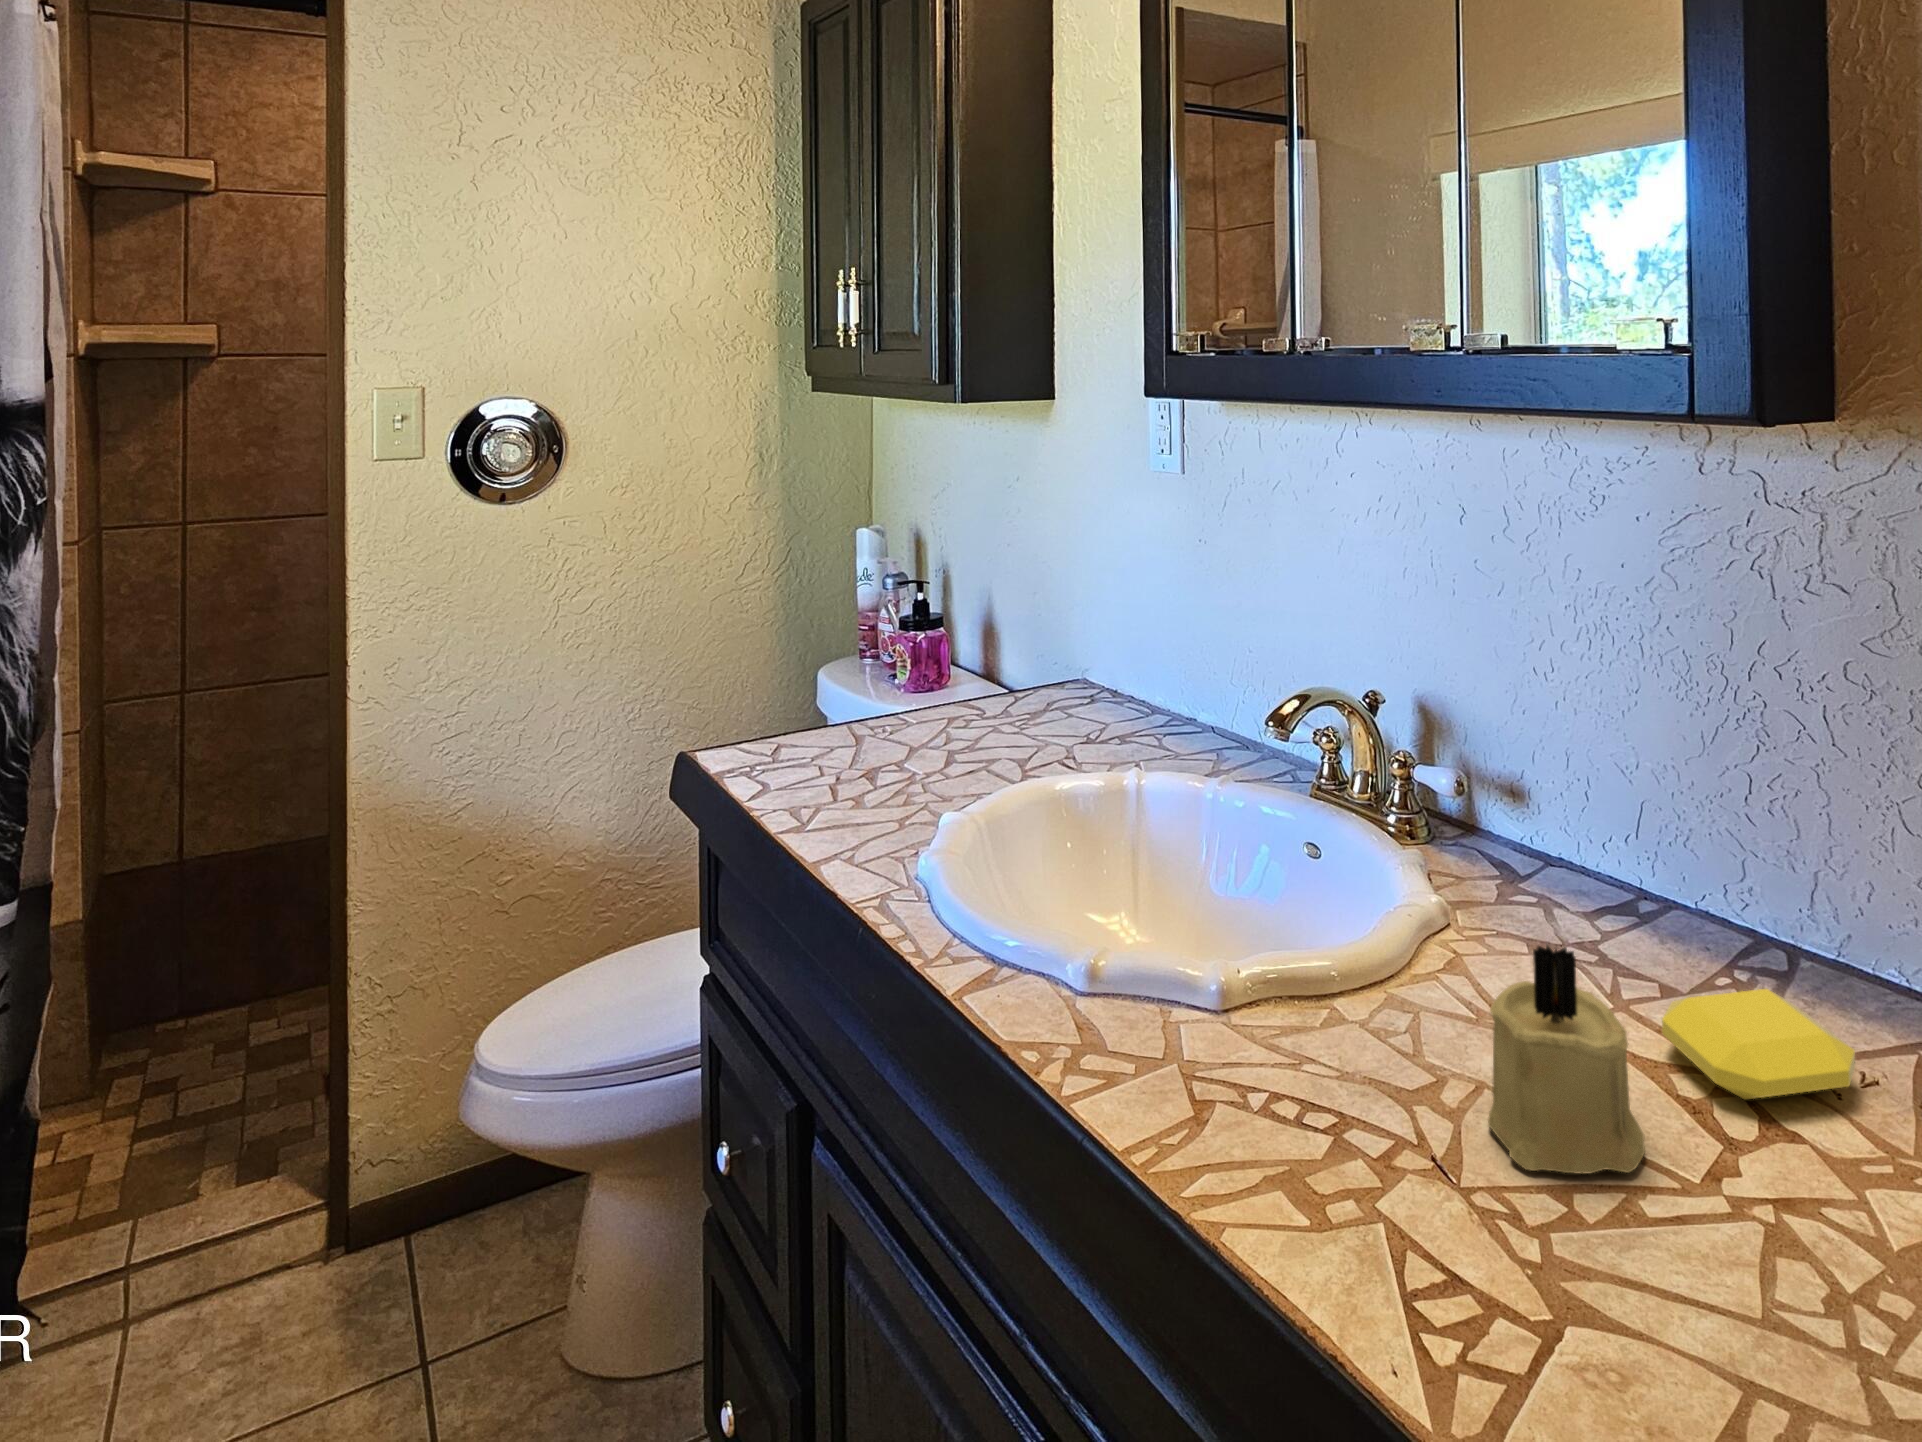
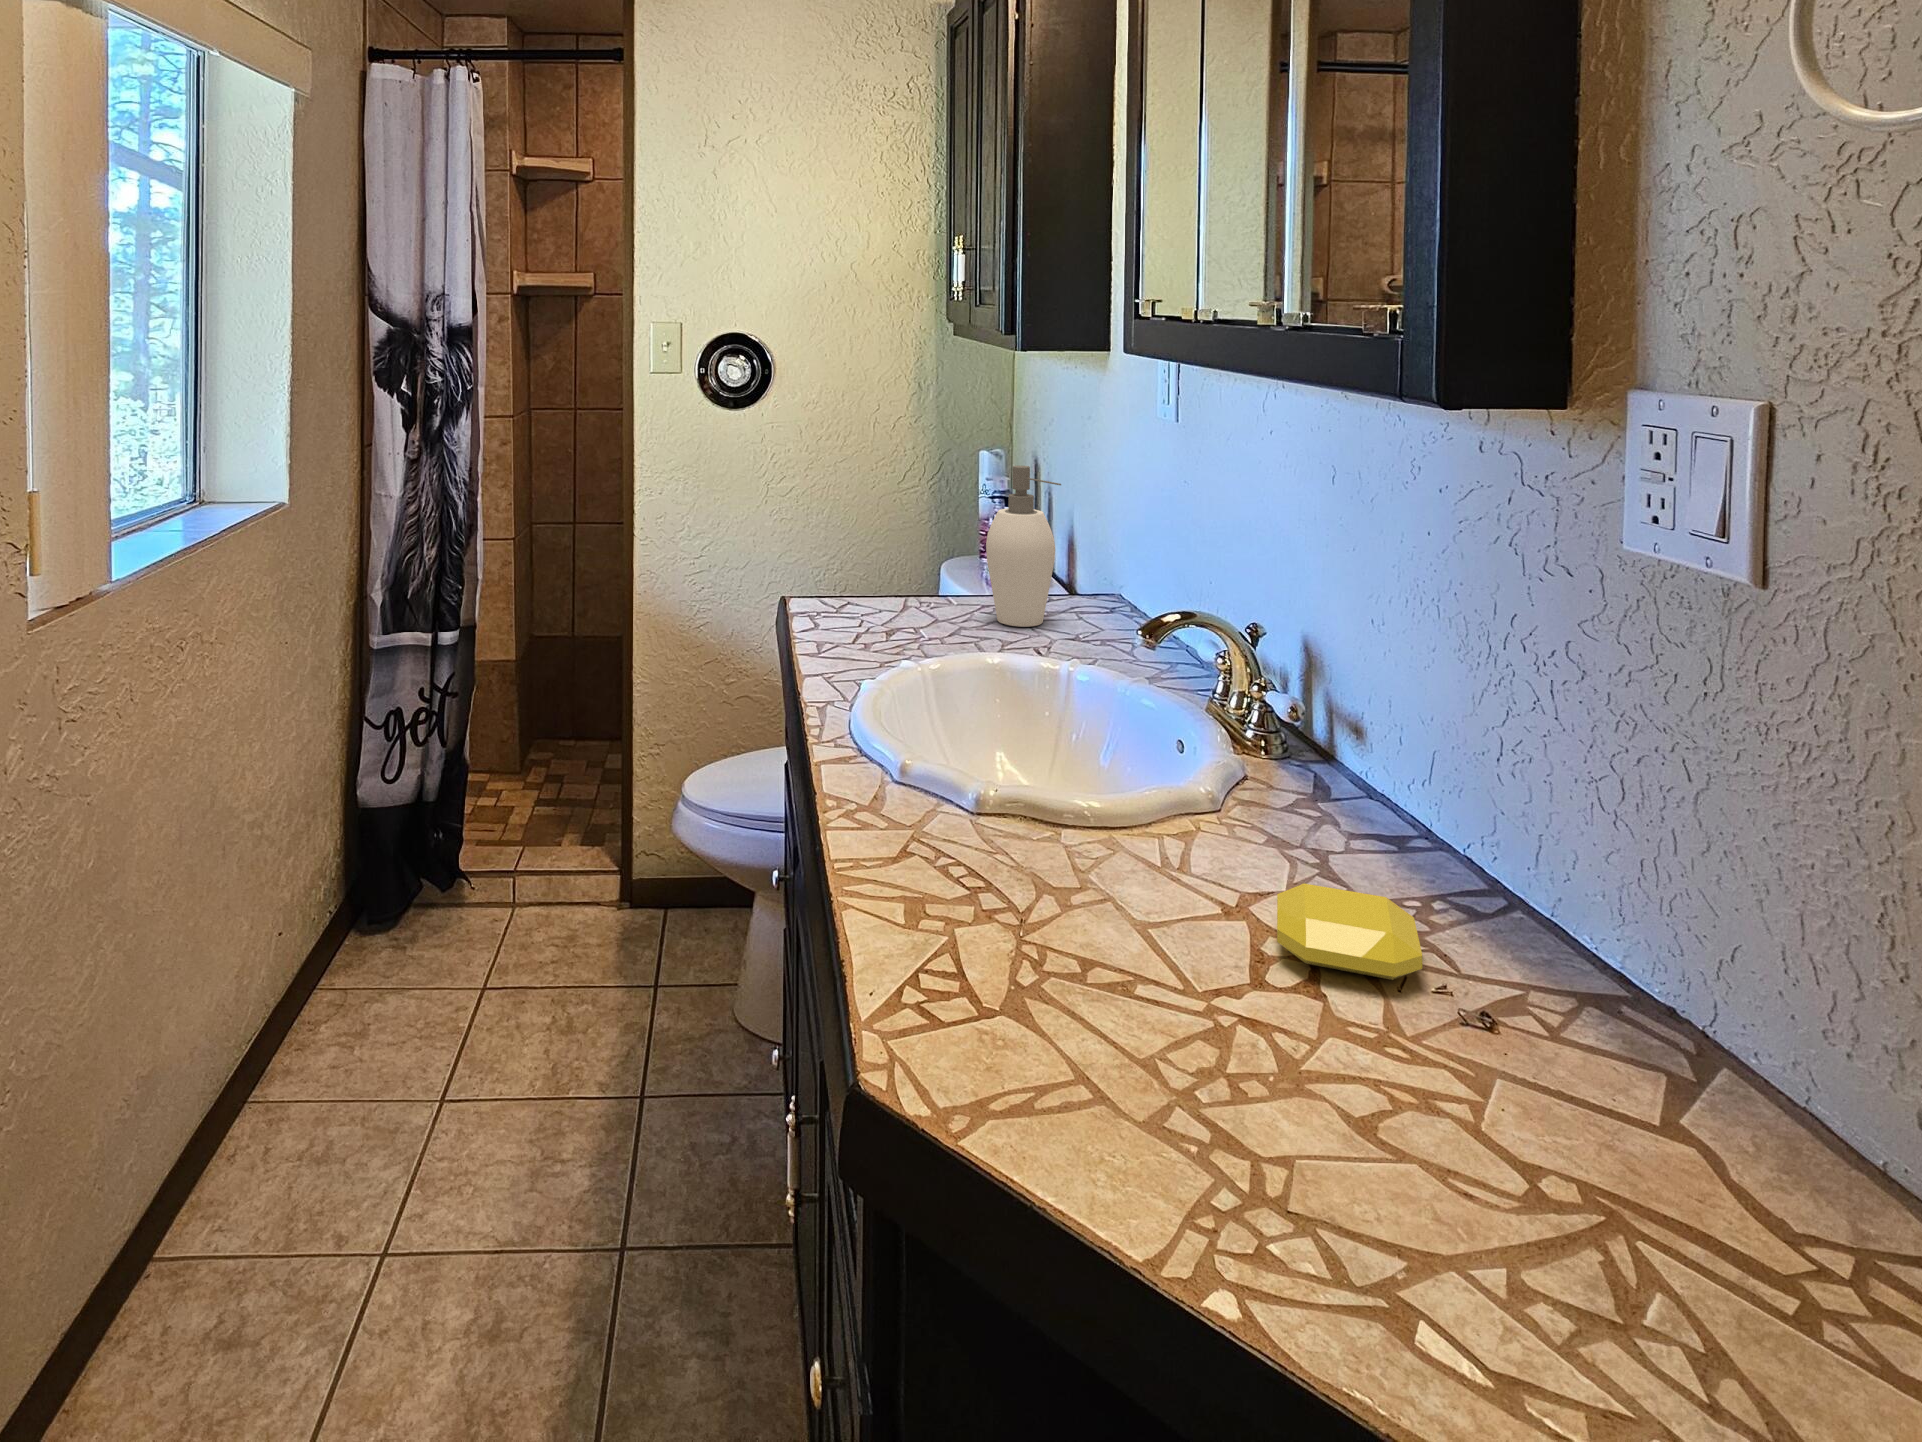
soap dispenser: none [977,538,1078,738] -> present [986,465,1061,627]
candle: present [1488,946,1645,1174] -> none [1073,793,1181,968]

